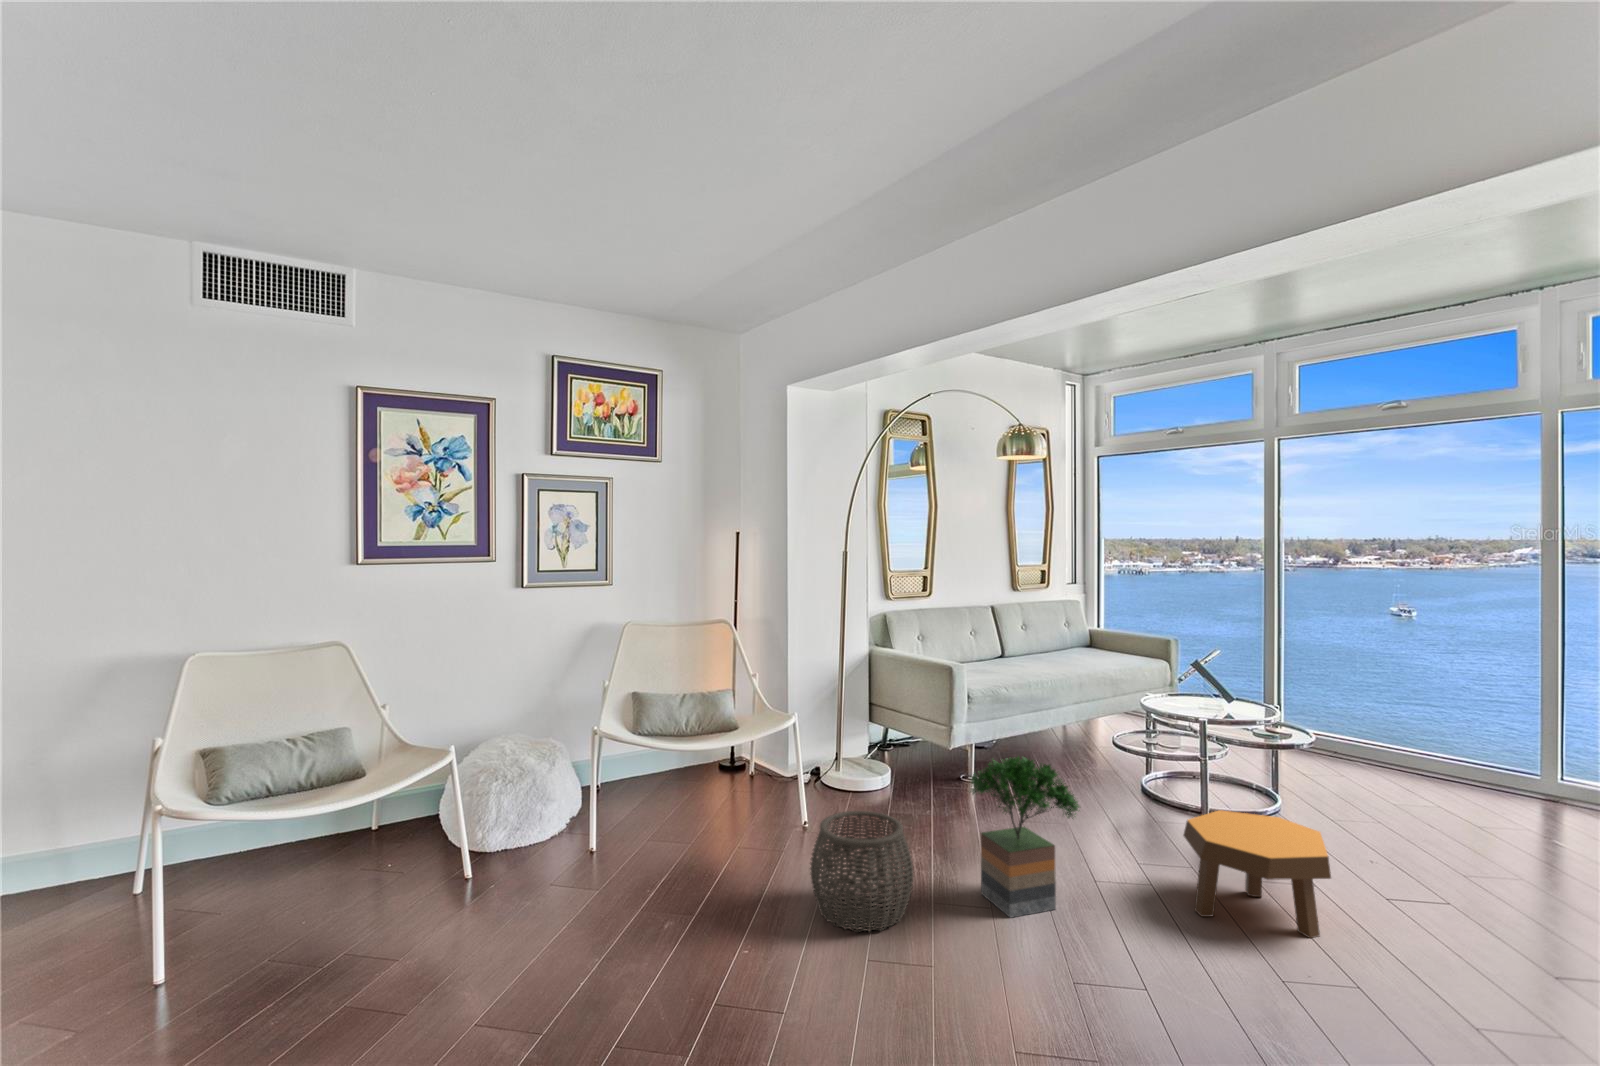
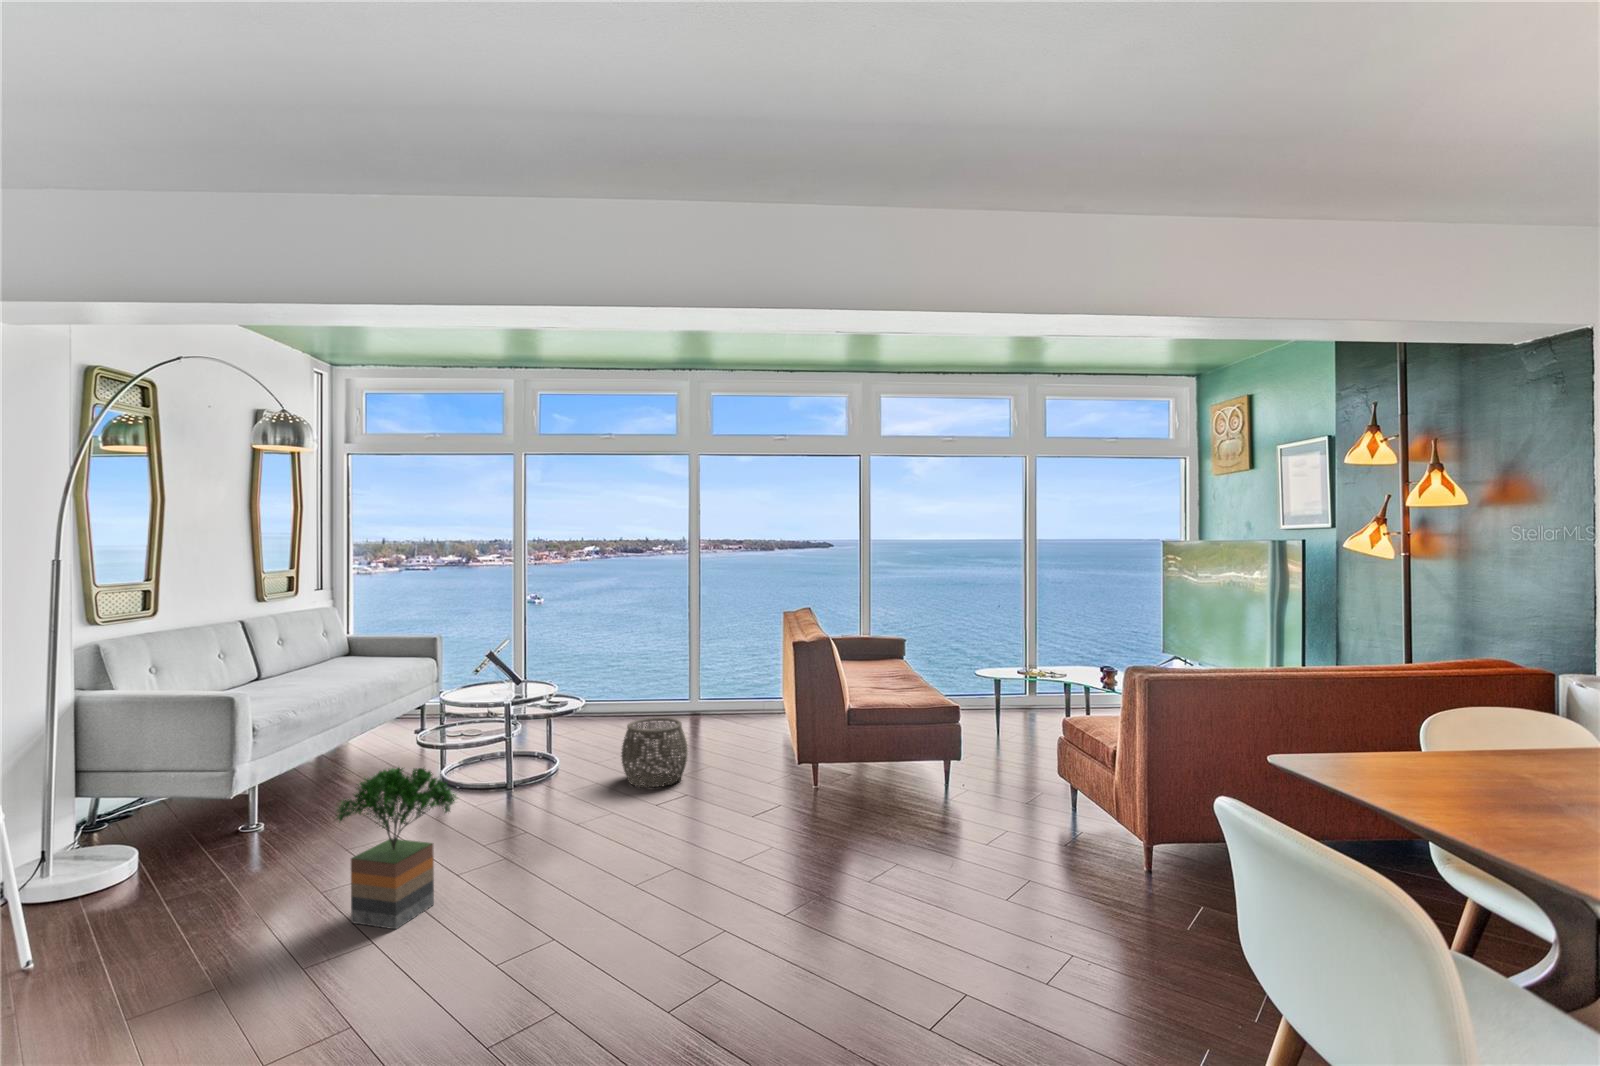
footstool: present [1183,810,1331,938] -> none [528,765,639,862]
woven basket: present [810,811,914,932] -> present [621,718,688,787]

